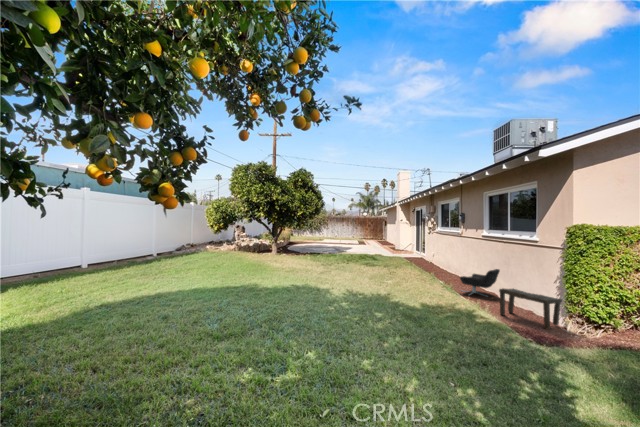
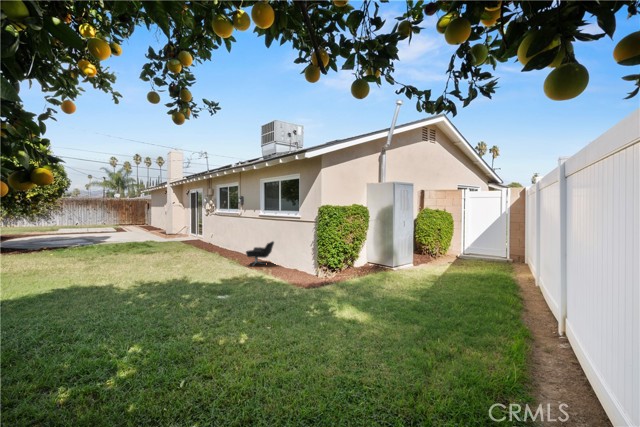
bench: present [499,288,562,330] -> none [279,254,317,279]

